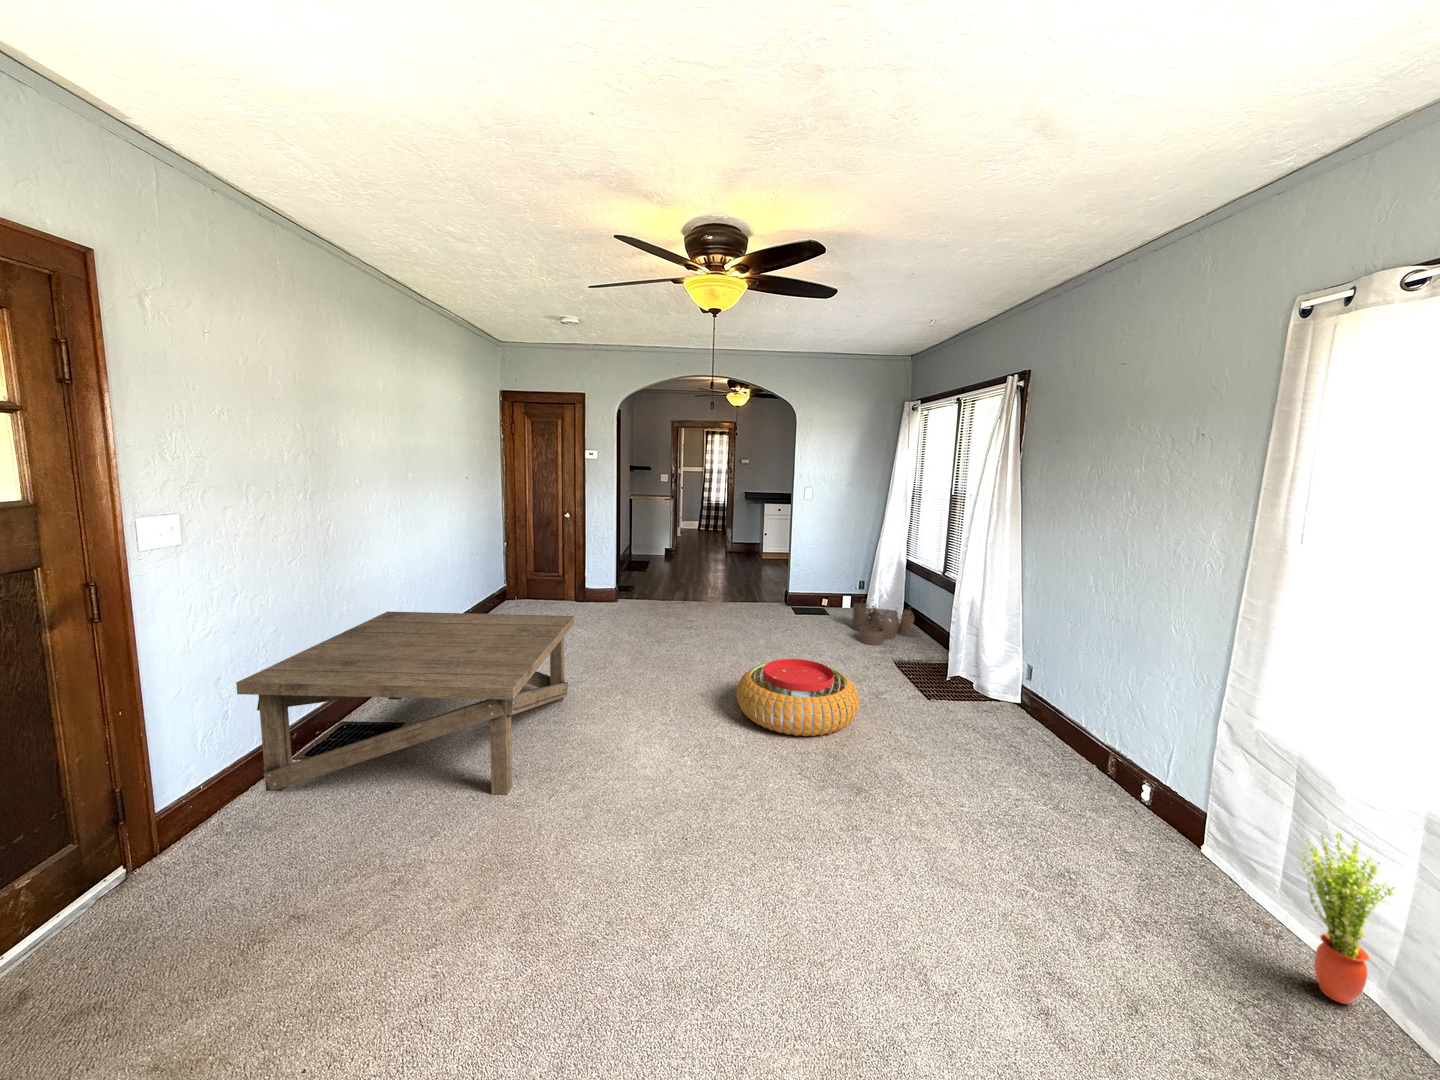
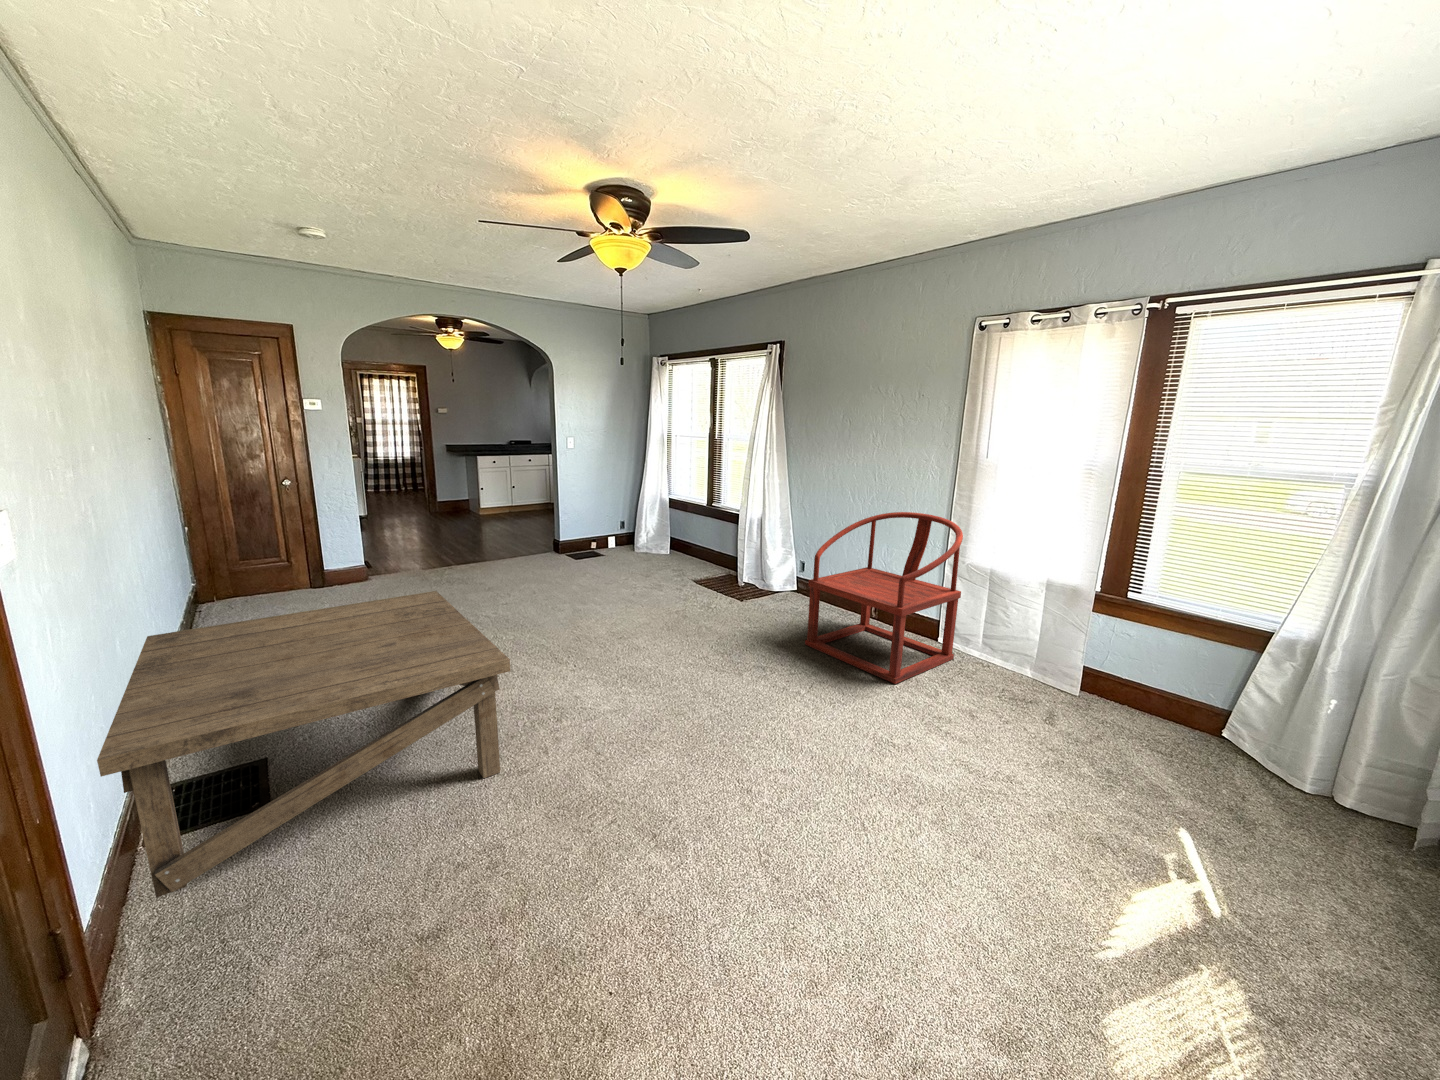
woven basket: present [853,603,921,645] -> none [631,535,690,573]
armchair: none [953,616,1230,892] -> present [805,512,963,684]
pouf: present [737,659,859,736] -> none [612,589,719,652]
potted plant: present [1300,831,1394,1004] -> none [1005,601,1042,682]

